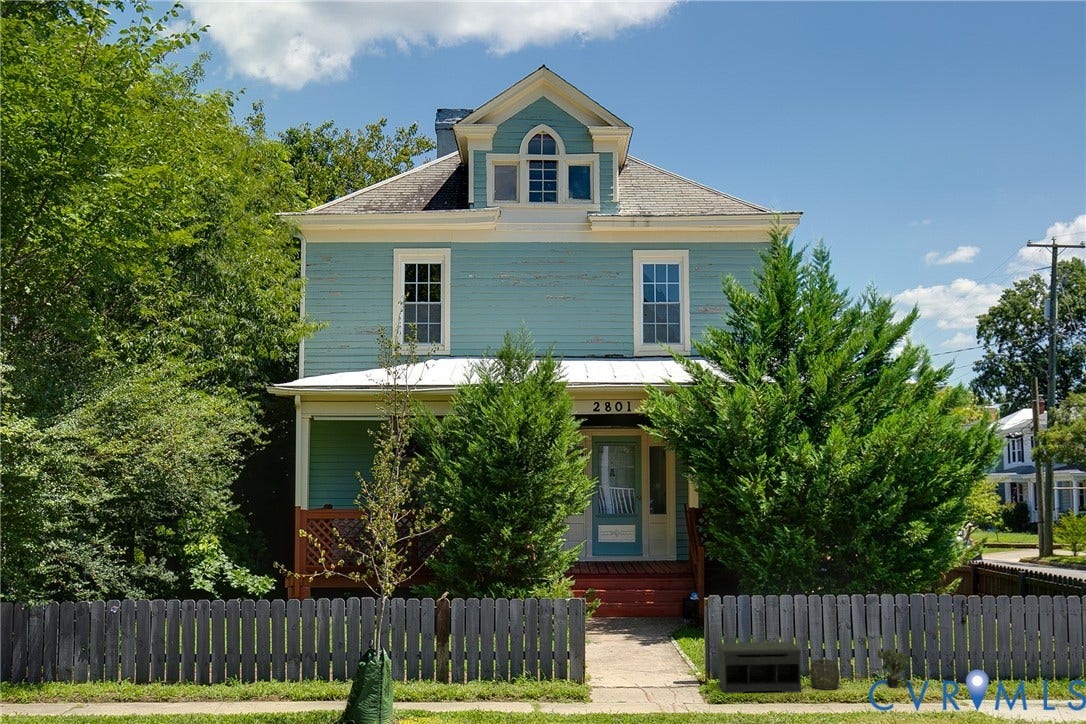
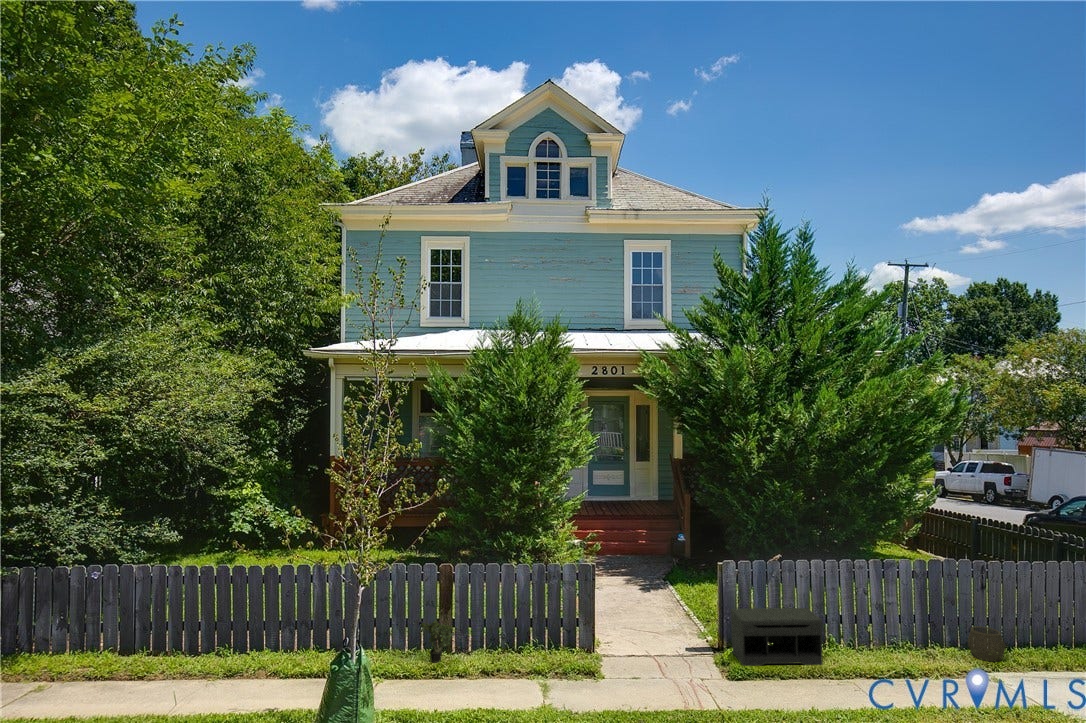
potted plant: present [877,649,909,688] -> present [421,621,454,662]
woven basket: present [809,659,840,690] -> present [968,626,1005,662]

